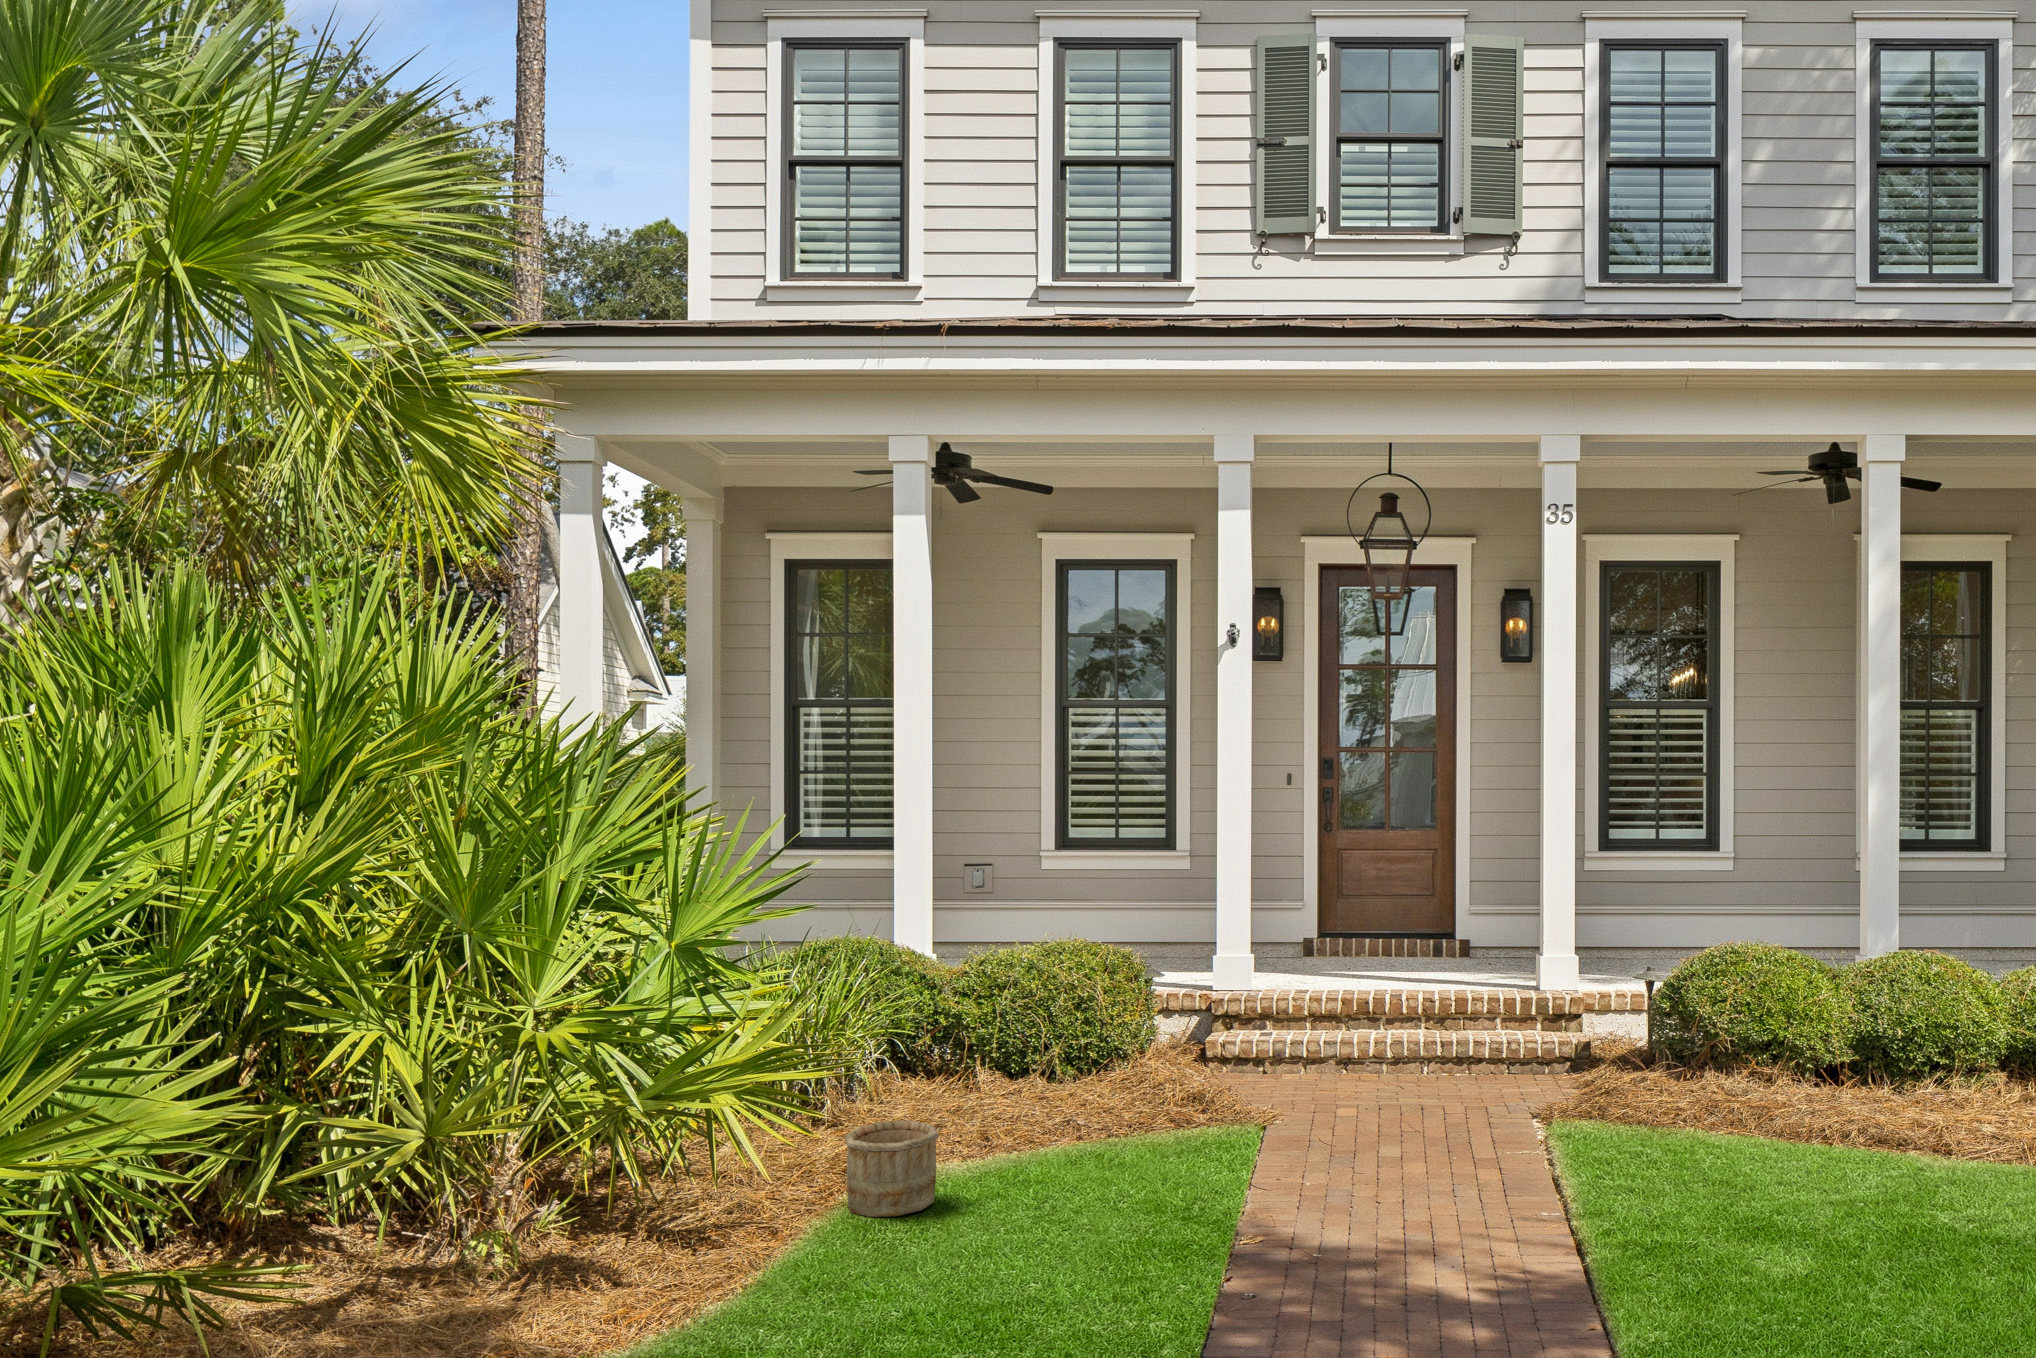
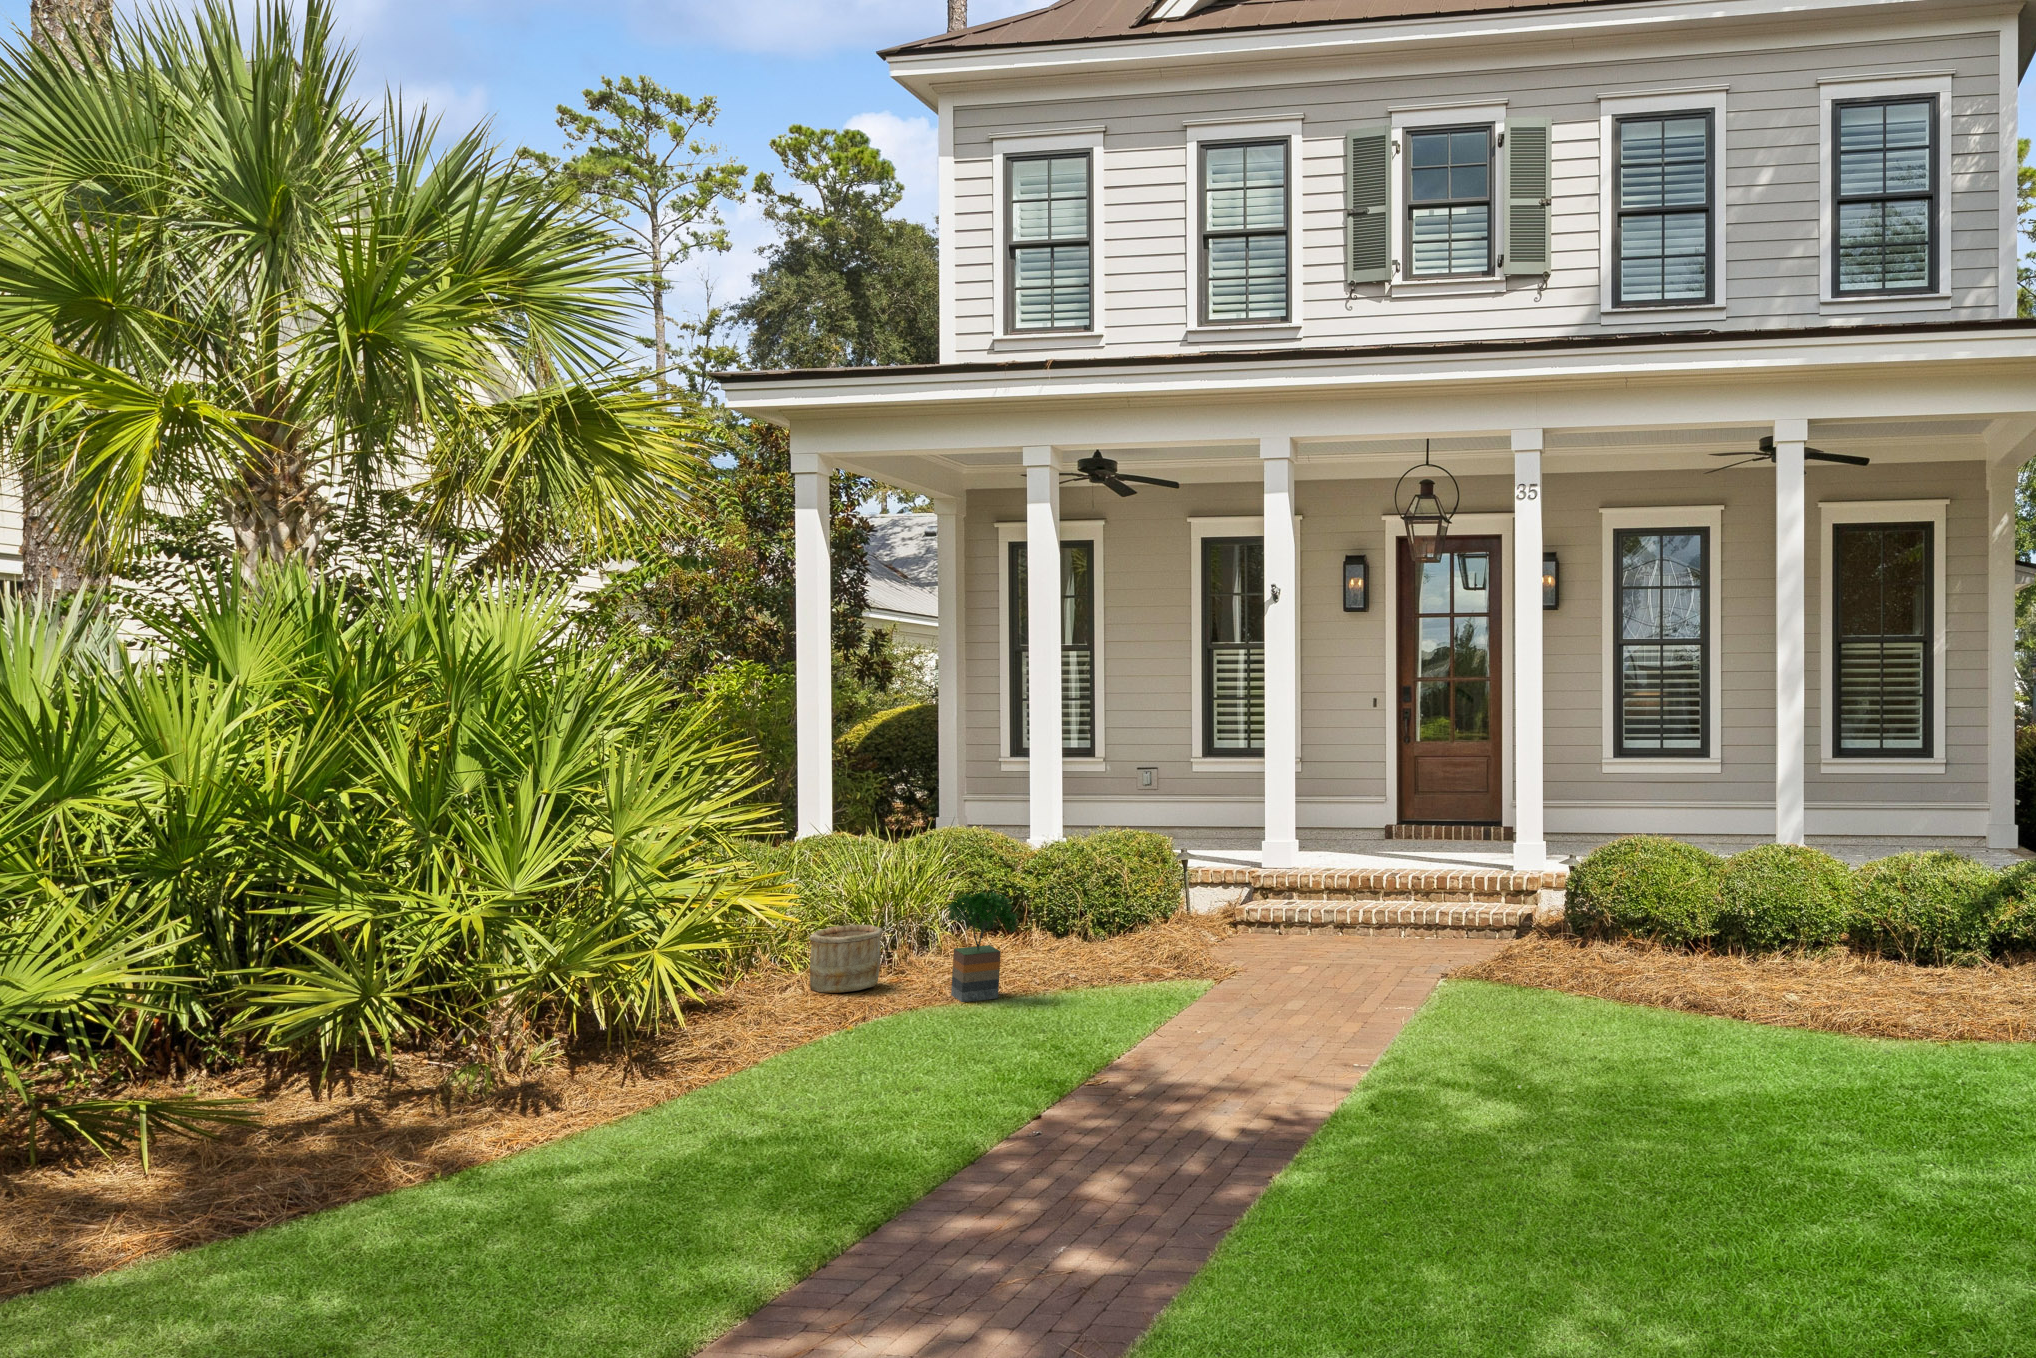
potted tree: none [1033,1070,1135,1219] -> present [947,892,1017,1002]

